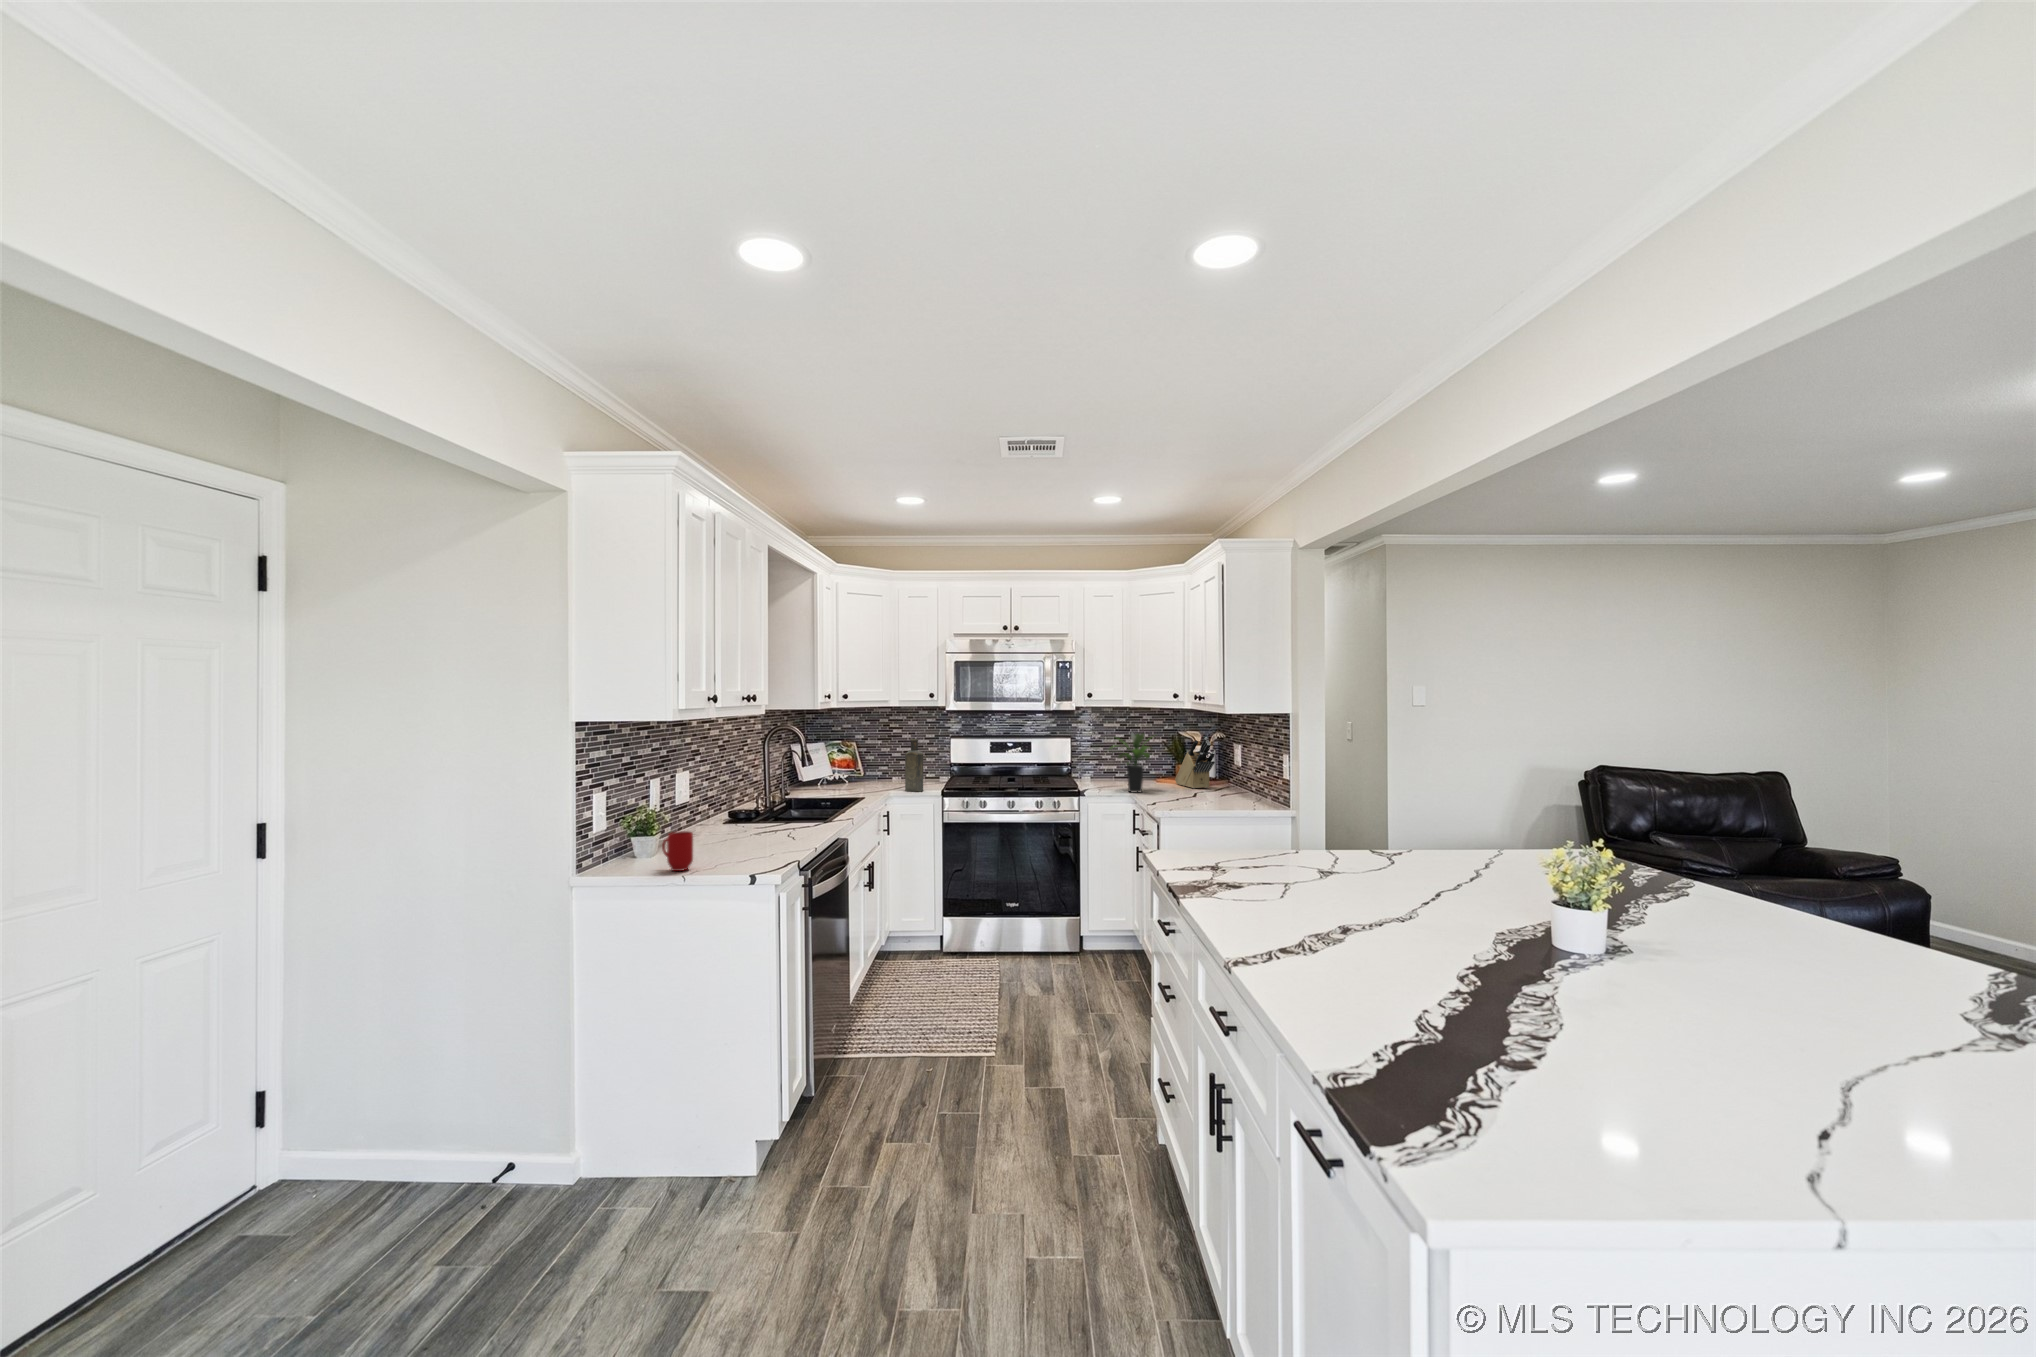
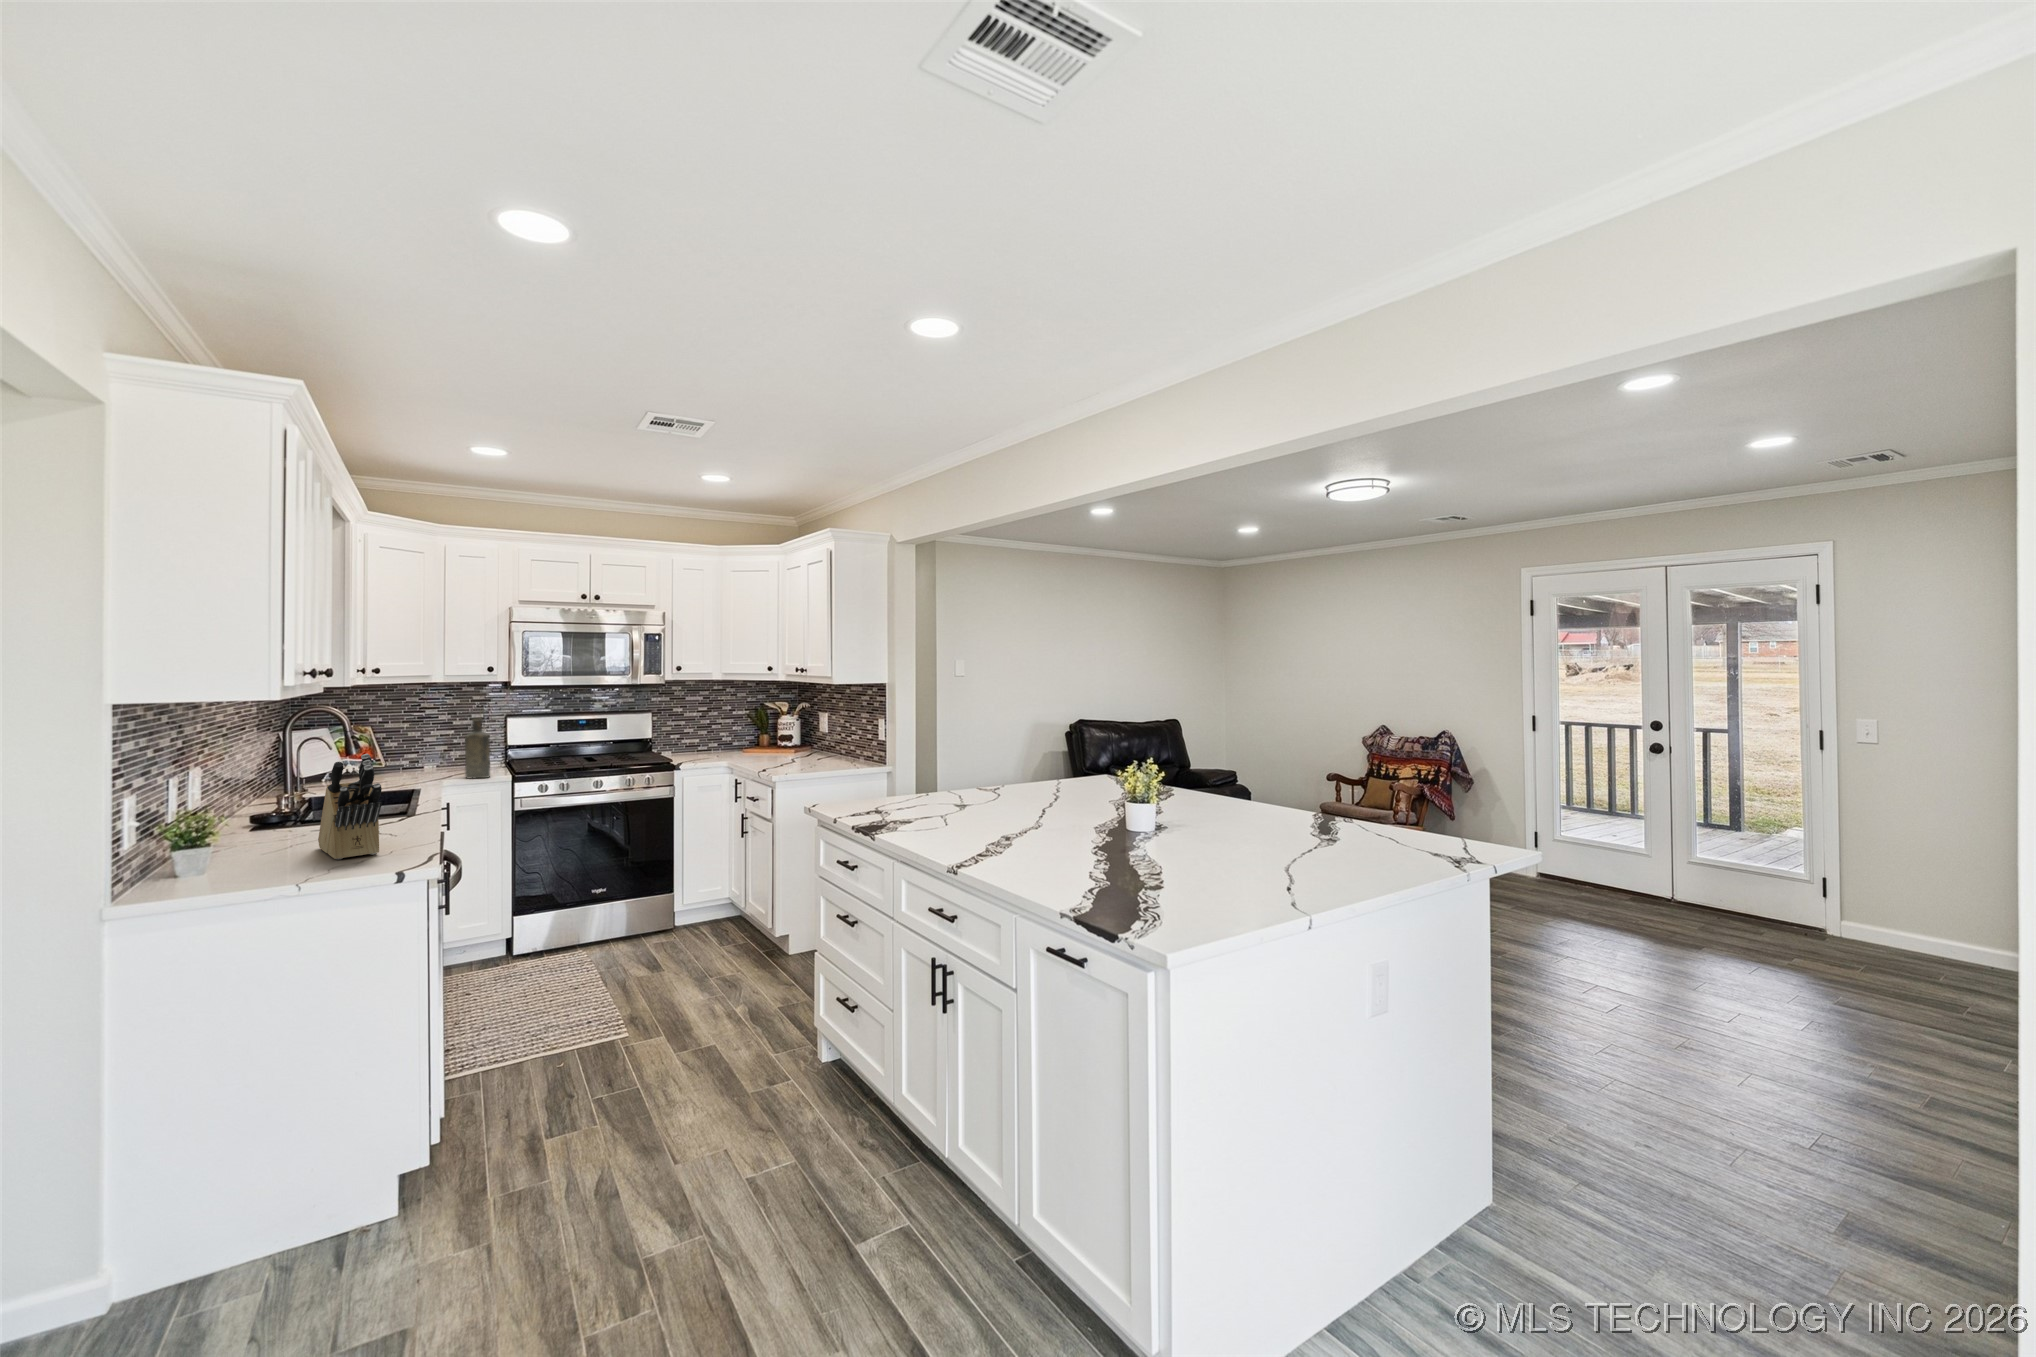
potted plant: present [1110,733,1152,792] -> none [705,704,758,763]
knife block: present [1175,737,1215,788] -> present [318,754,382,859]
mug: present [662,831,693,871] -> none [231,832,284,881]

